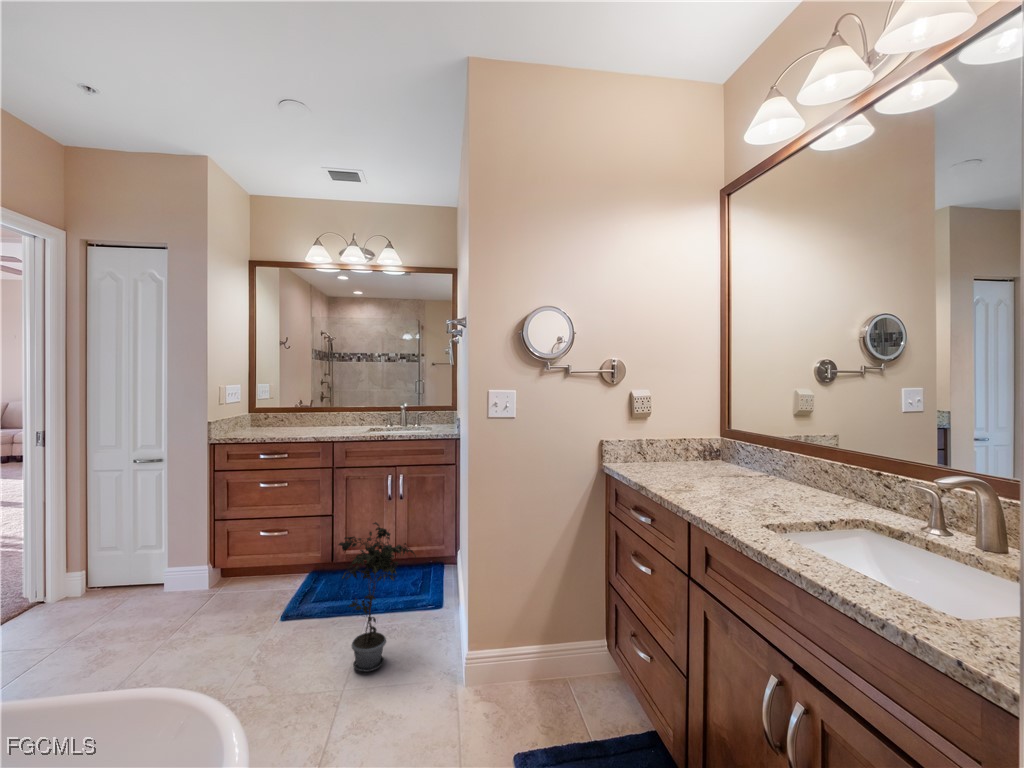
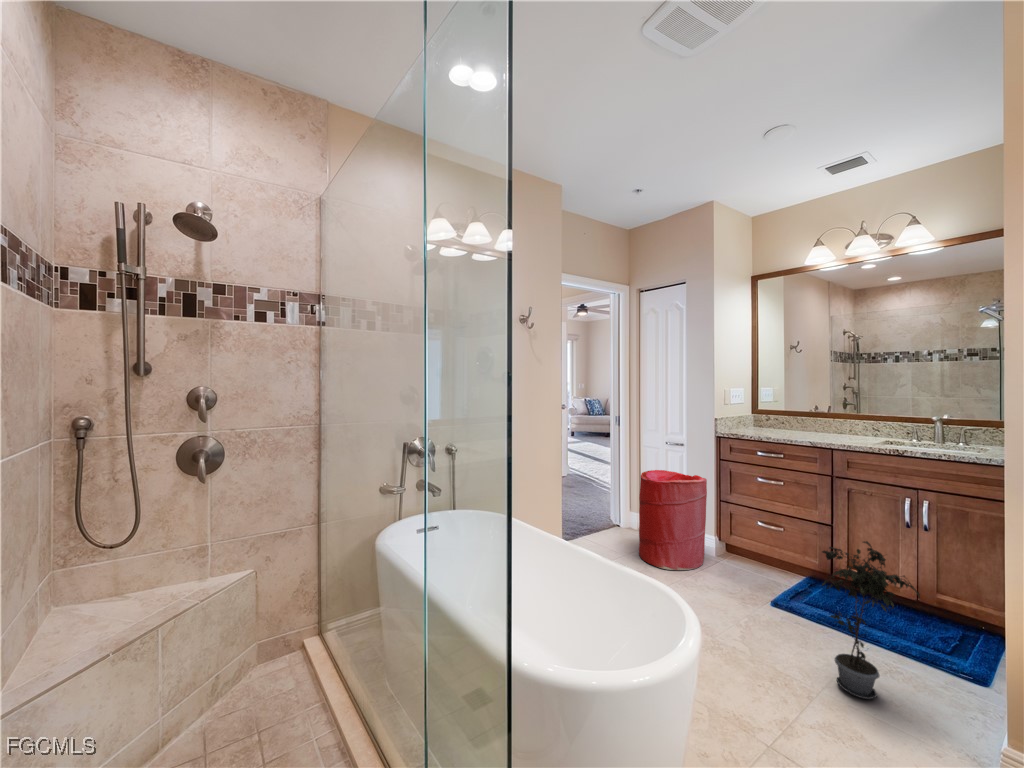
laundry hamper: none [83,496,197,642] -> present [639,470,707,570]

